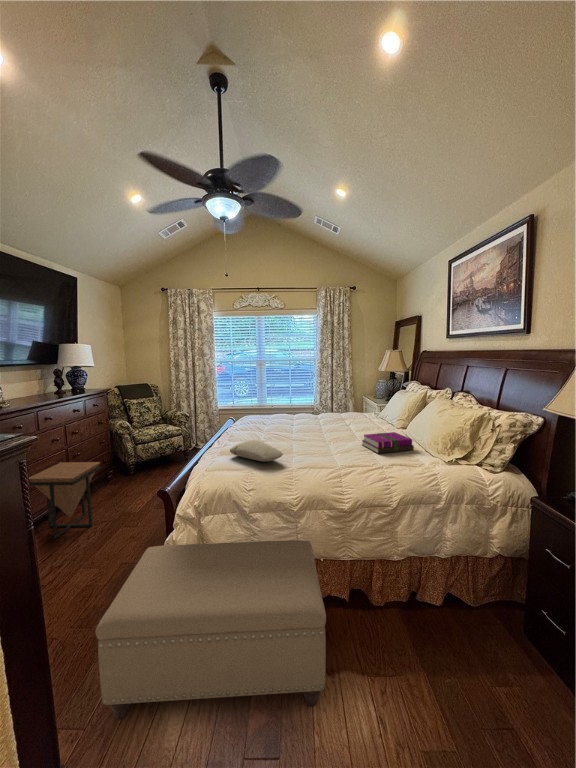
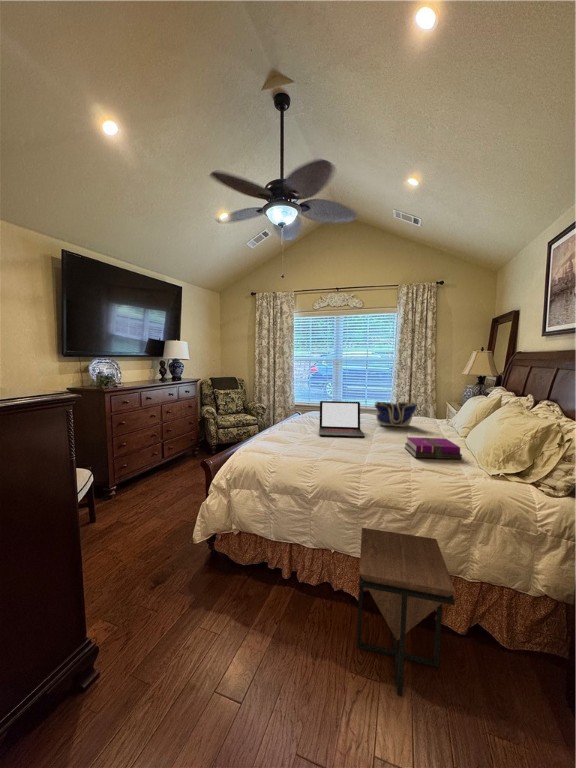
tote bag: none [318,400,356,424] -> present [375,401,417,427]
laptop: none [270,404,320,442] -> present [319,401,364,437]
pillow: present [230,440,283,461] -> none [269,430,311,449]
side table: present [29,462,101,539] -> present [357,528,455,696]
ottoman: present [95,540,326,720] -> none [129,506,323,677]

